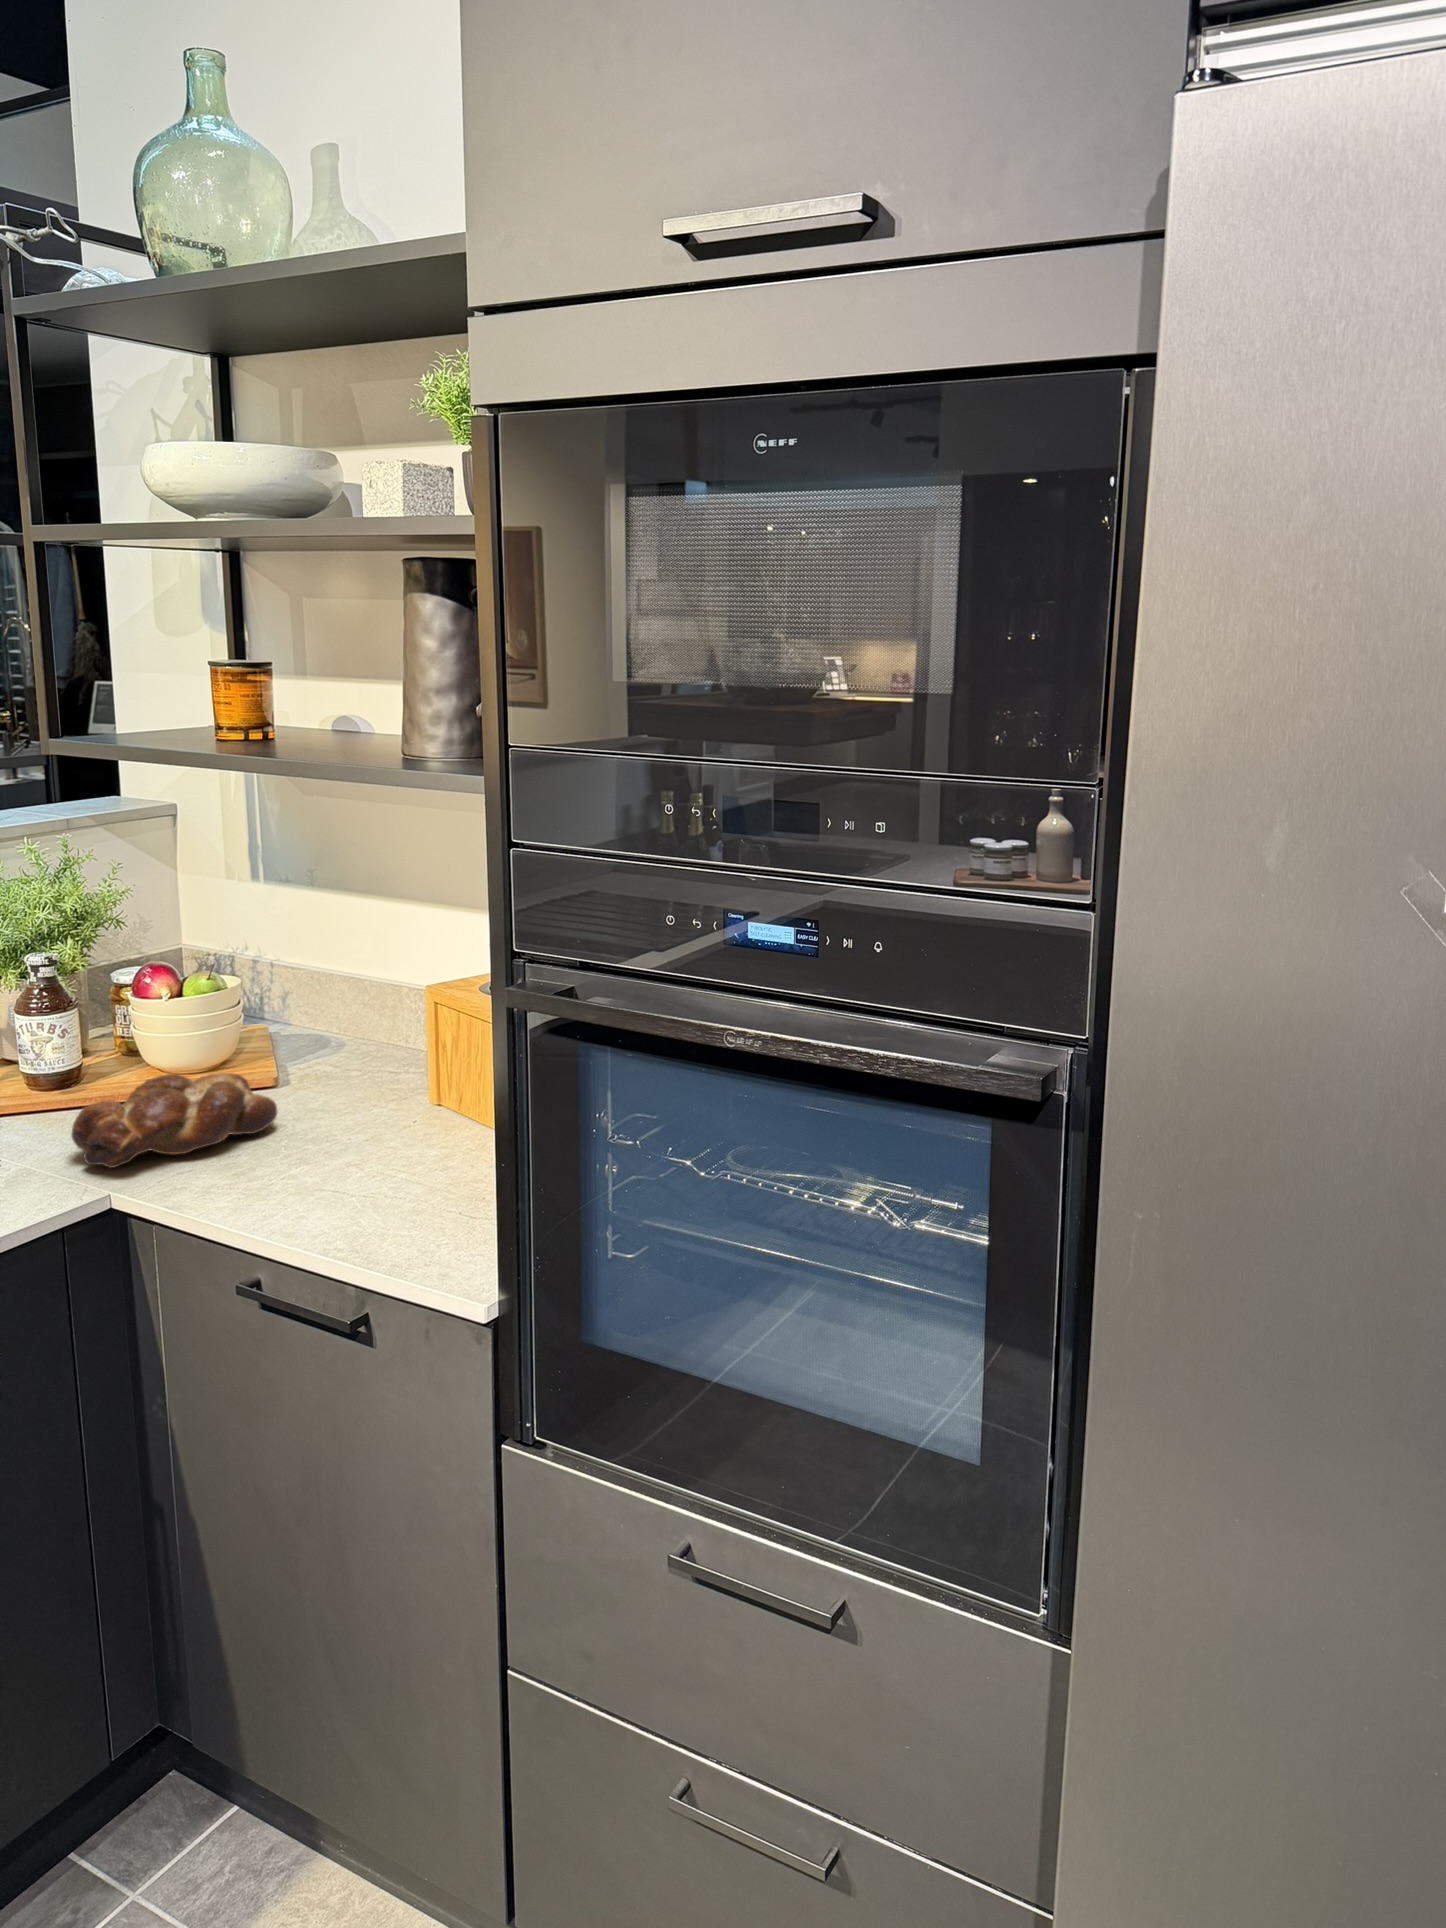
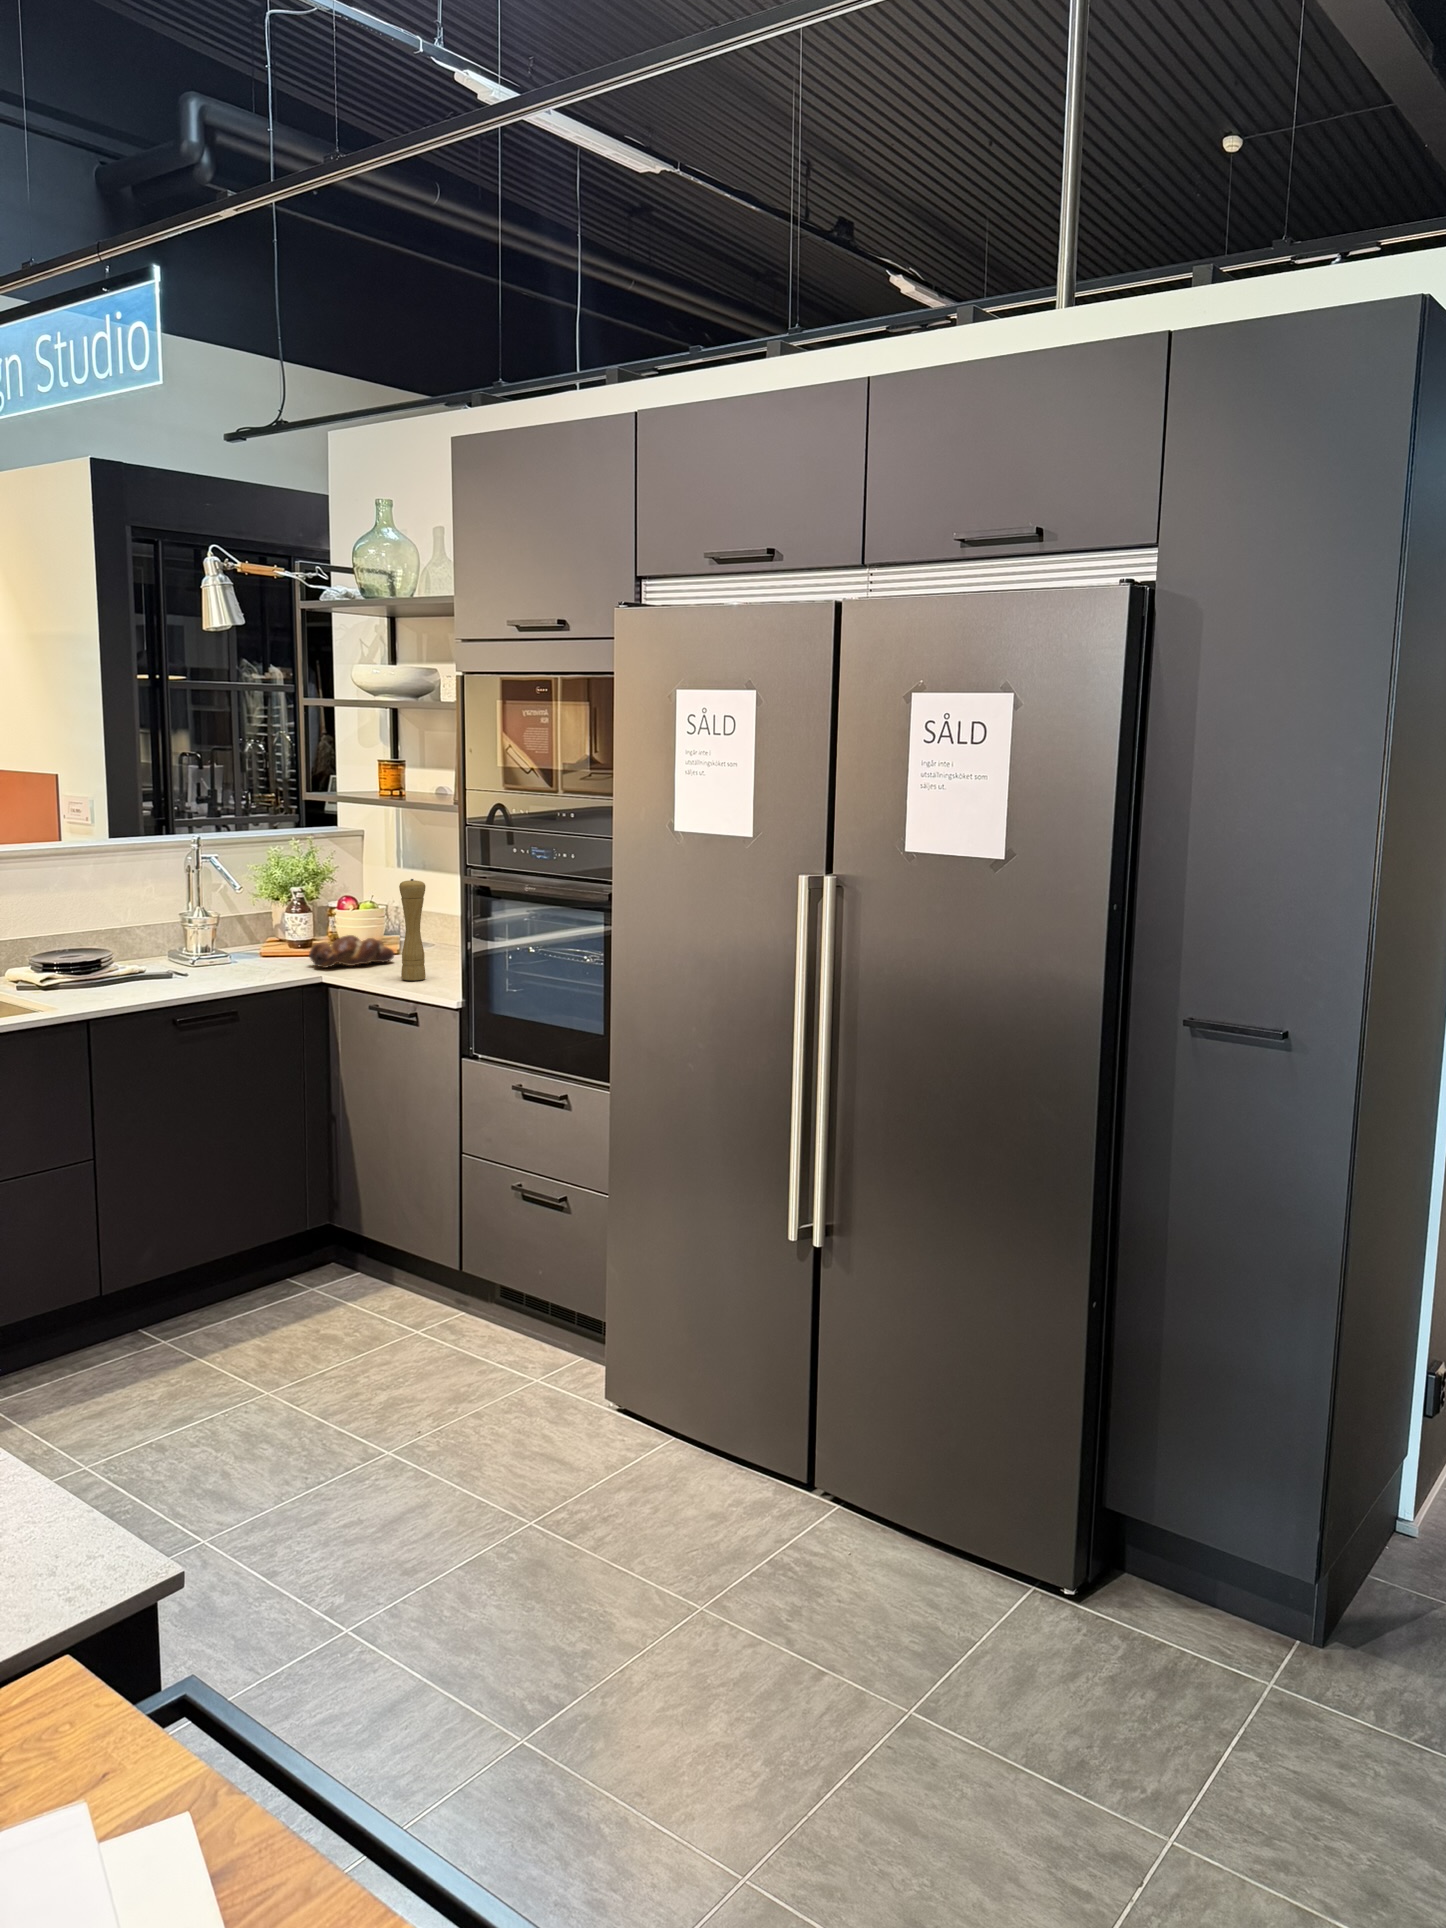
pepper mill: none [302,968,375,1219] -> present [399,879,426,980]

